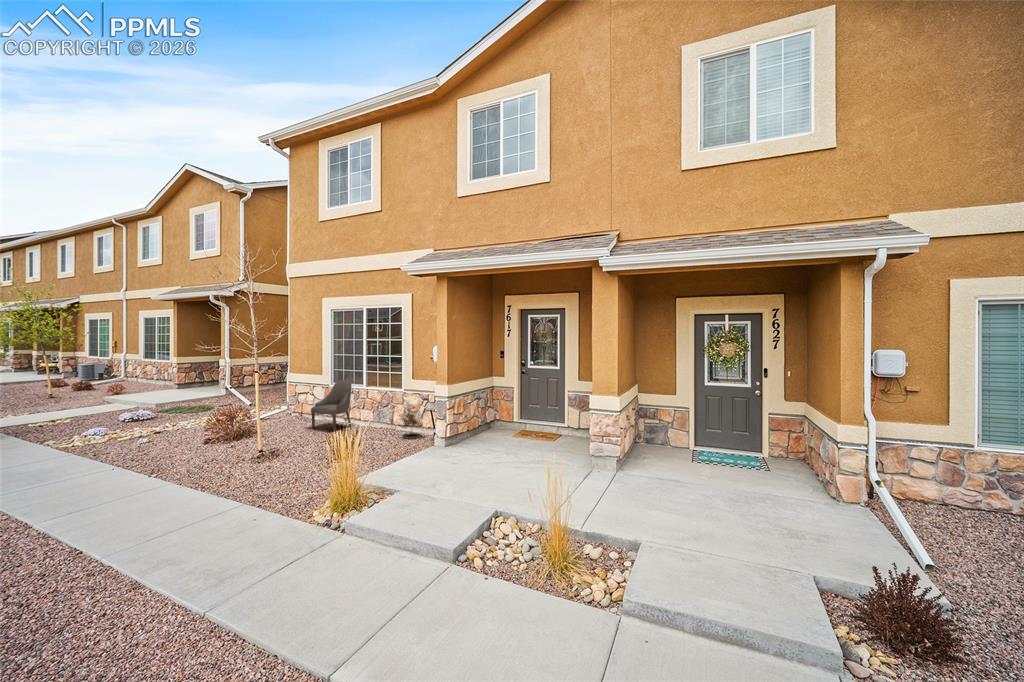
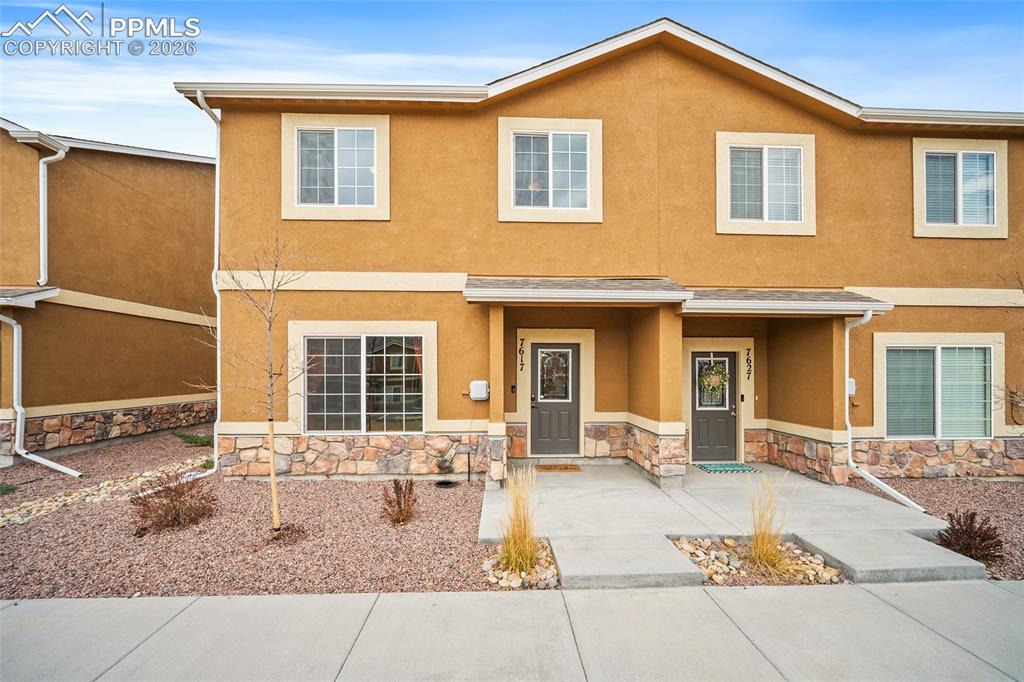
chair: present [311,380,352,432] -> none [299,427,347,493]

